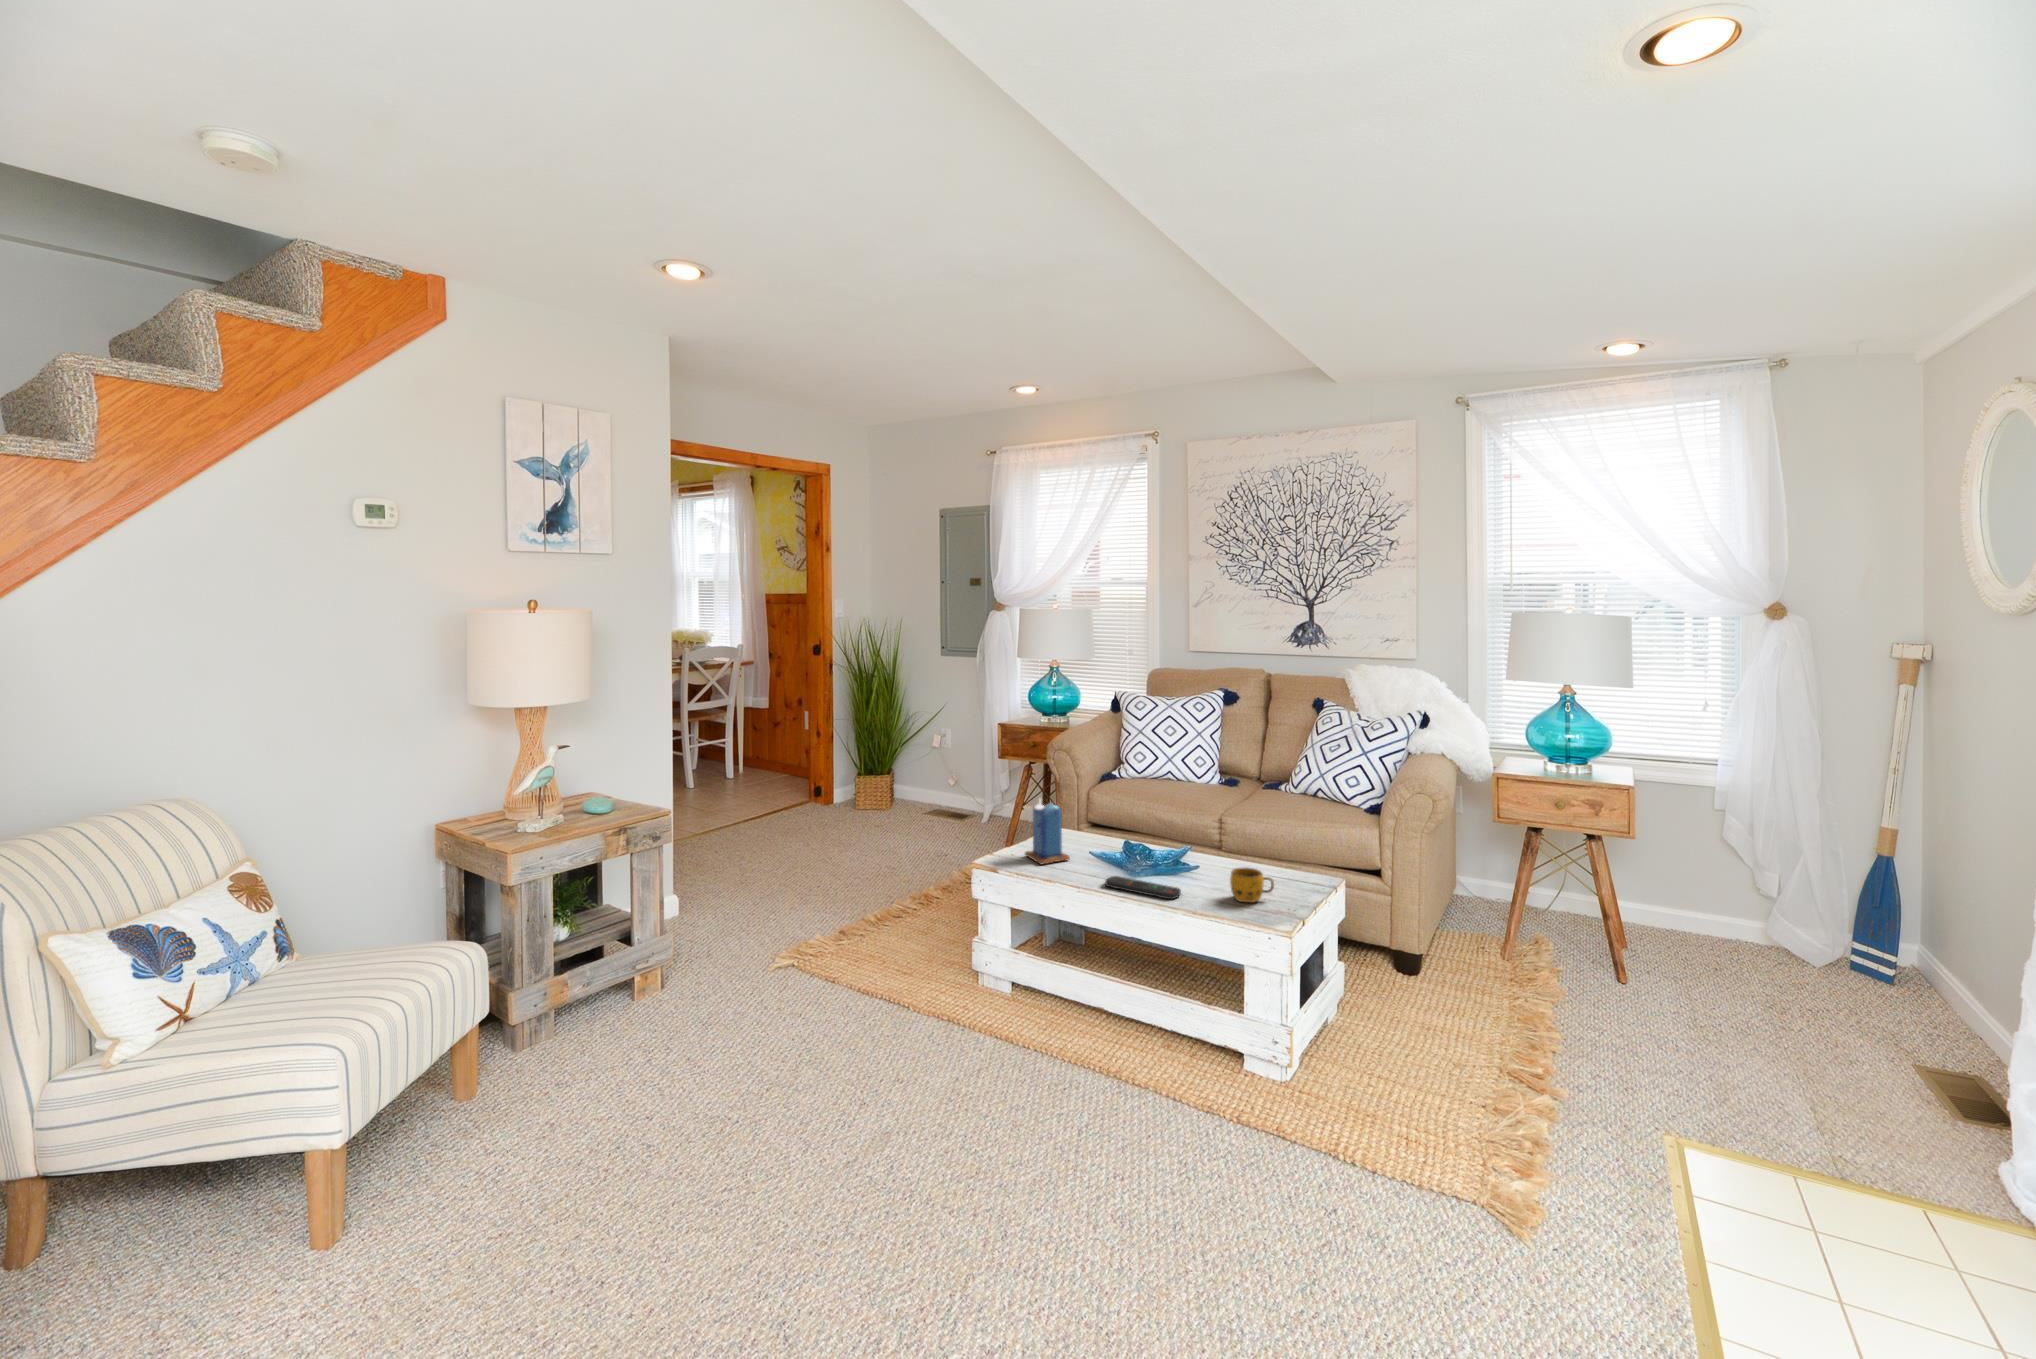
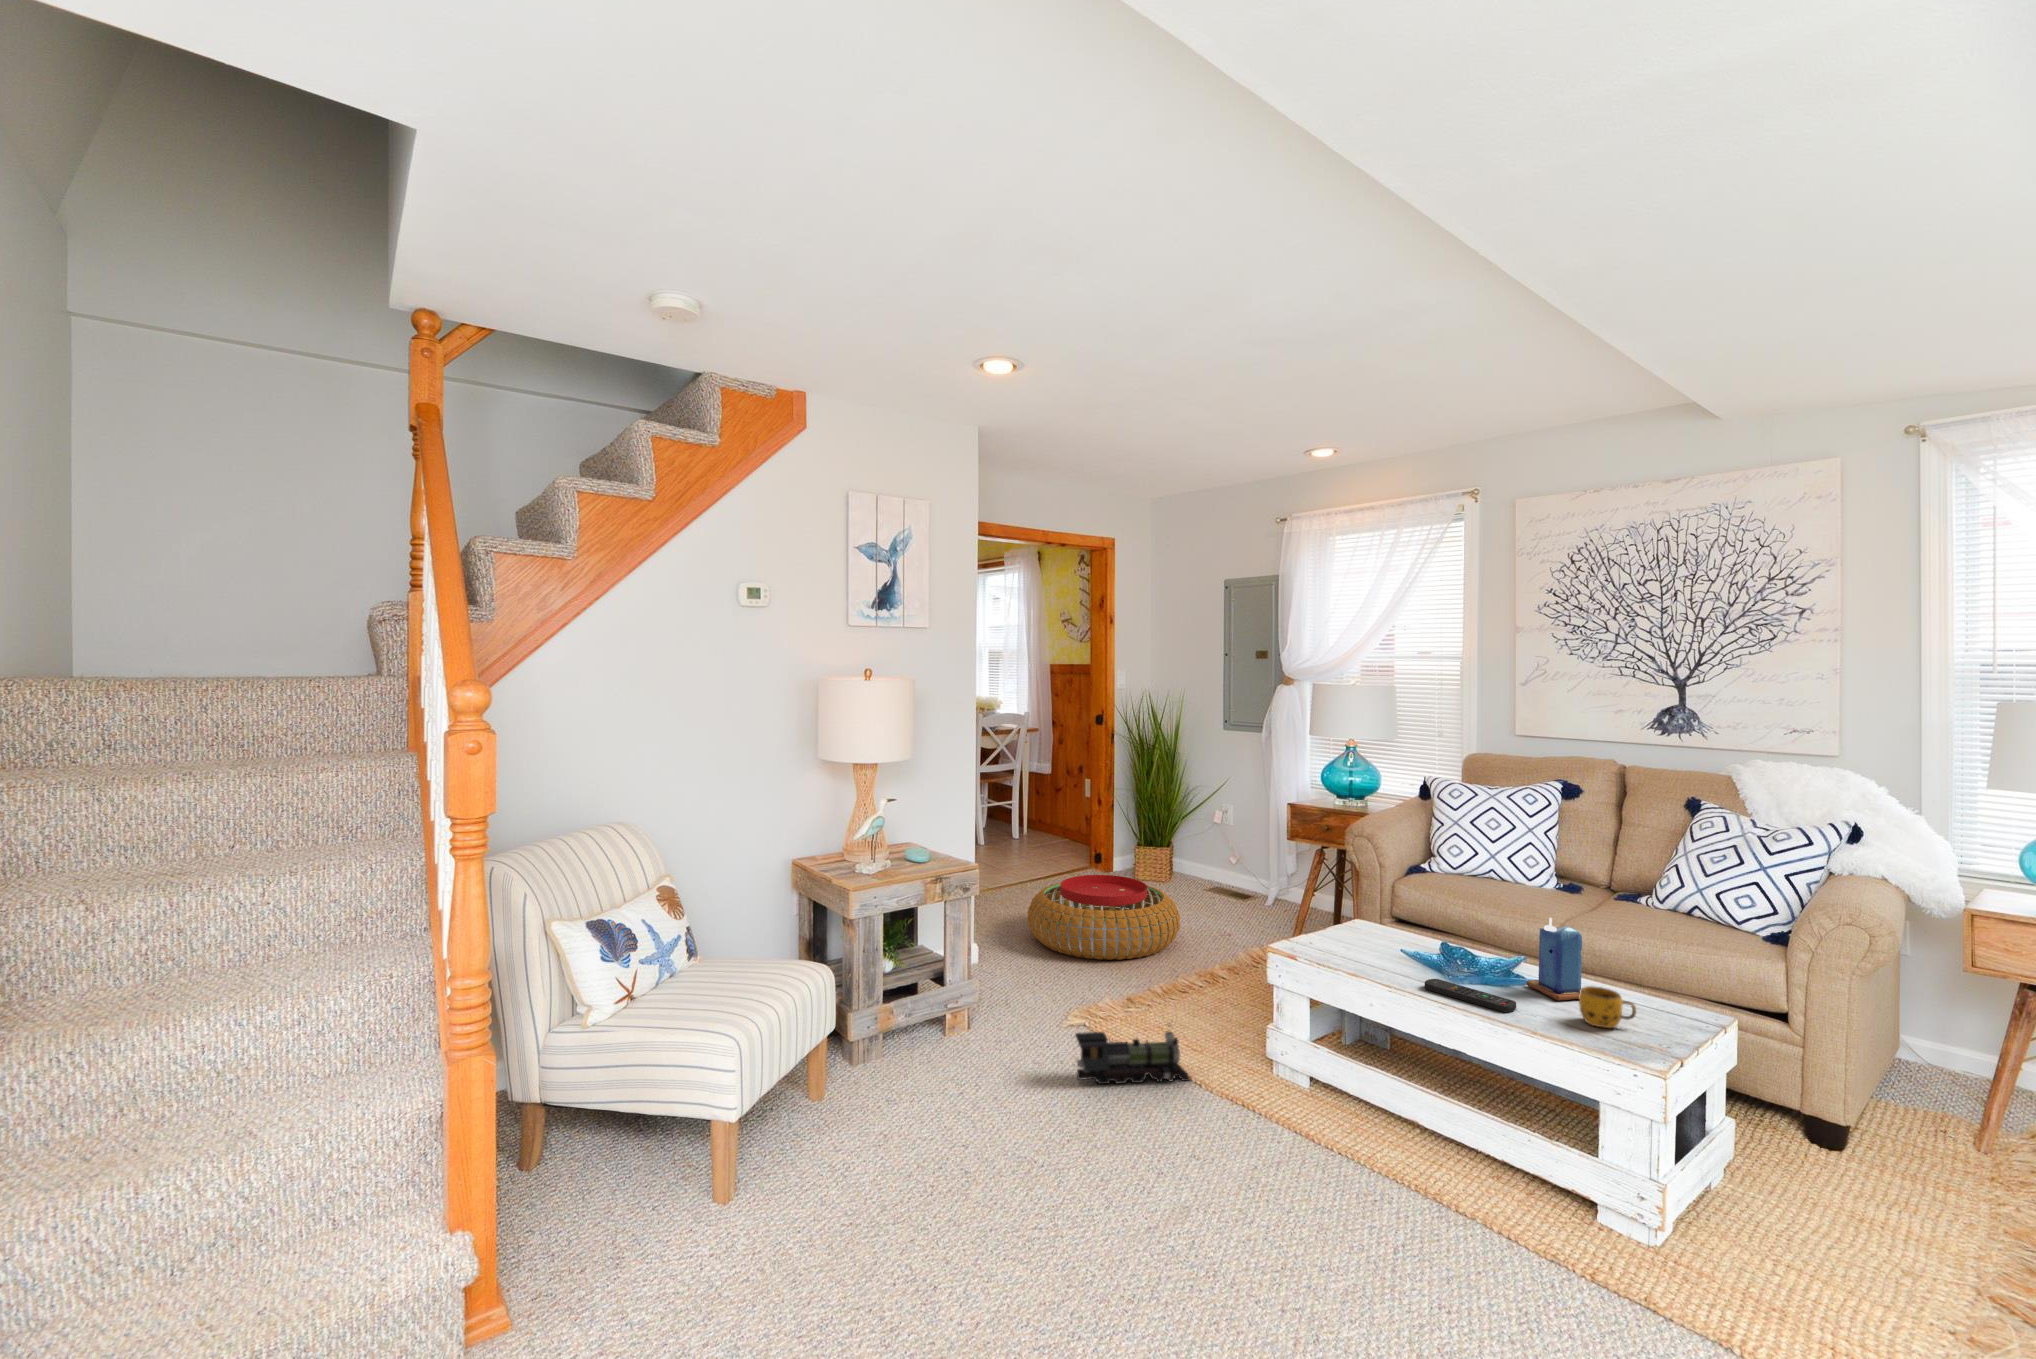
candle: present [1025,800,1070,864] -> present [1526,918,1582,1001]
pouf: none [739,808,894,891] -> present [1028,875,1180,960]
toy train: none [778,946,897,1019] -> present [1076,1023,1190,1084]

